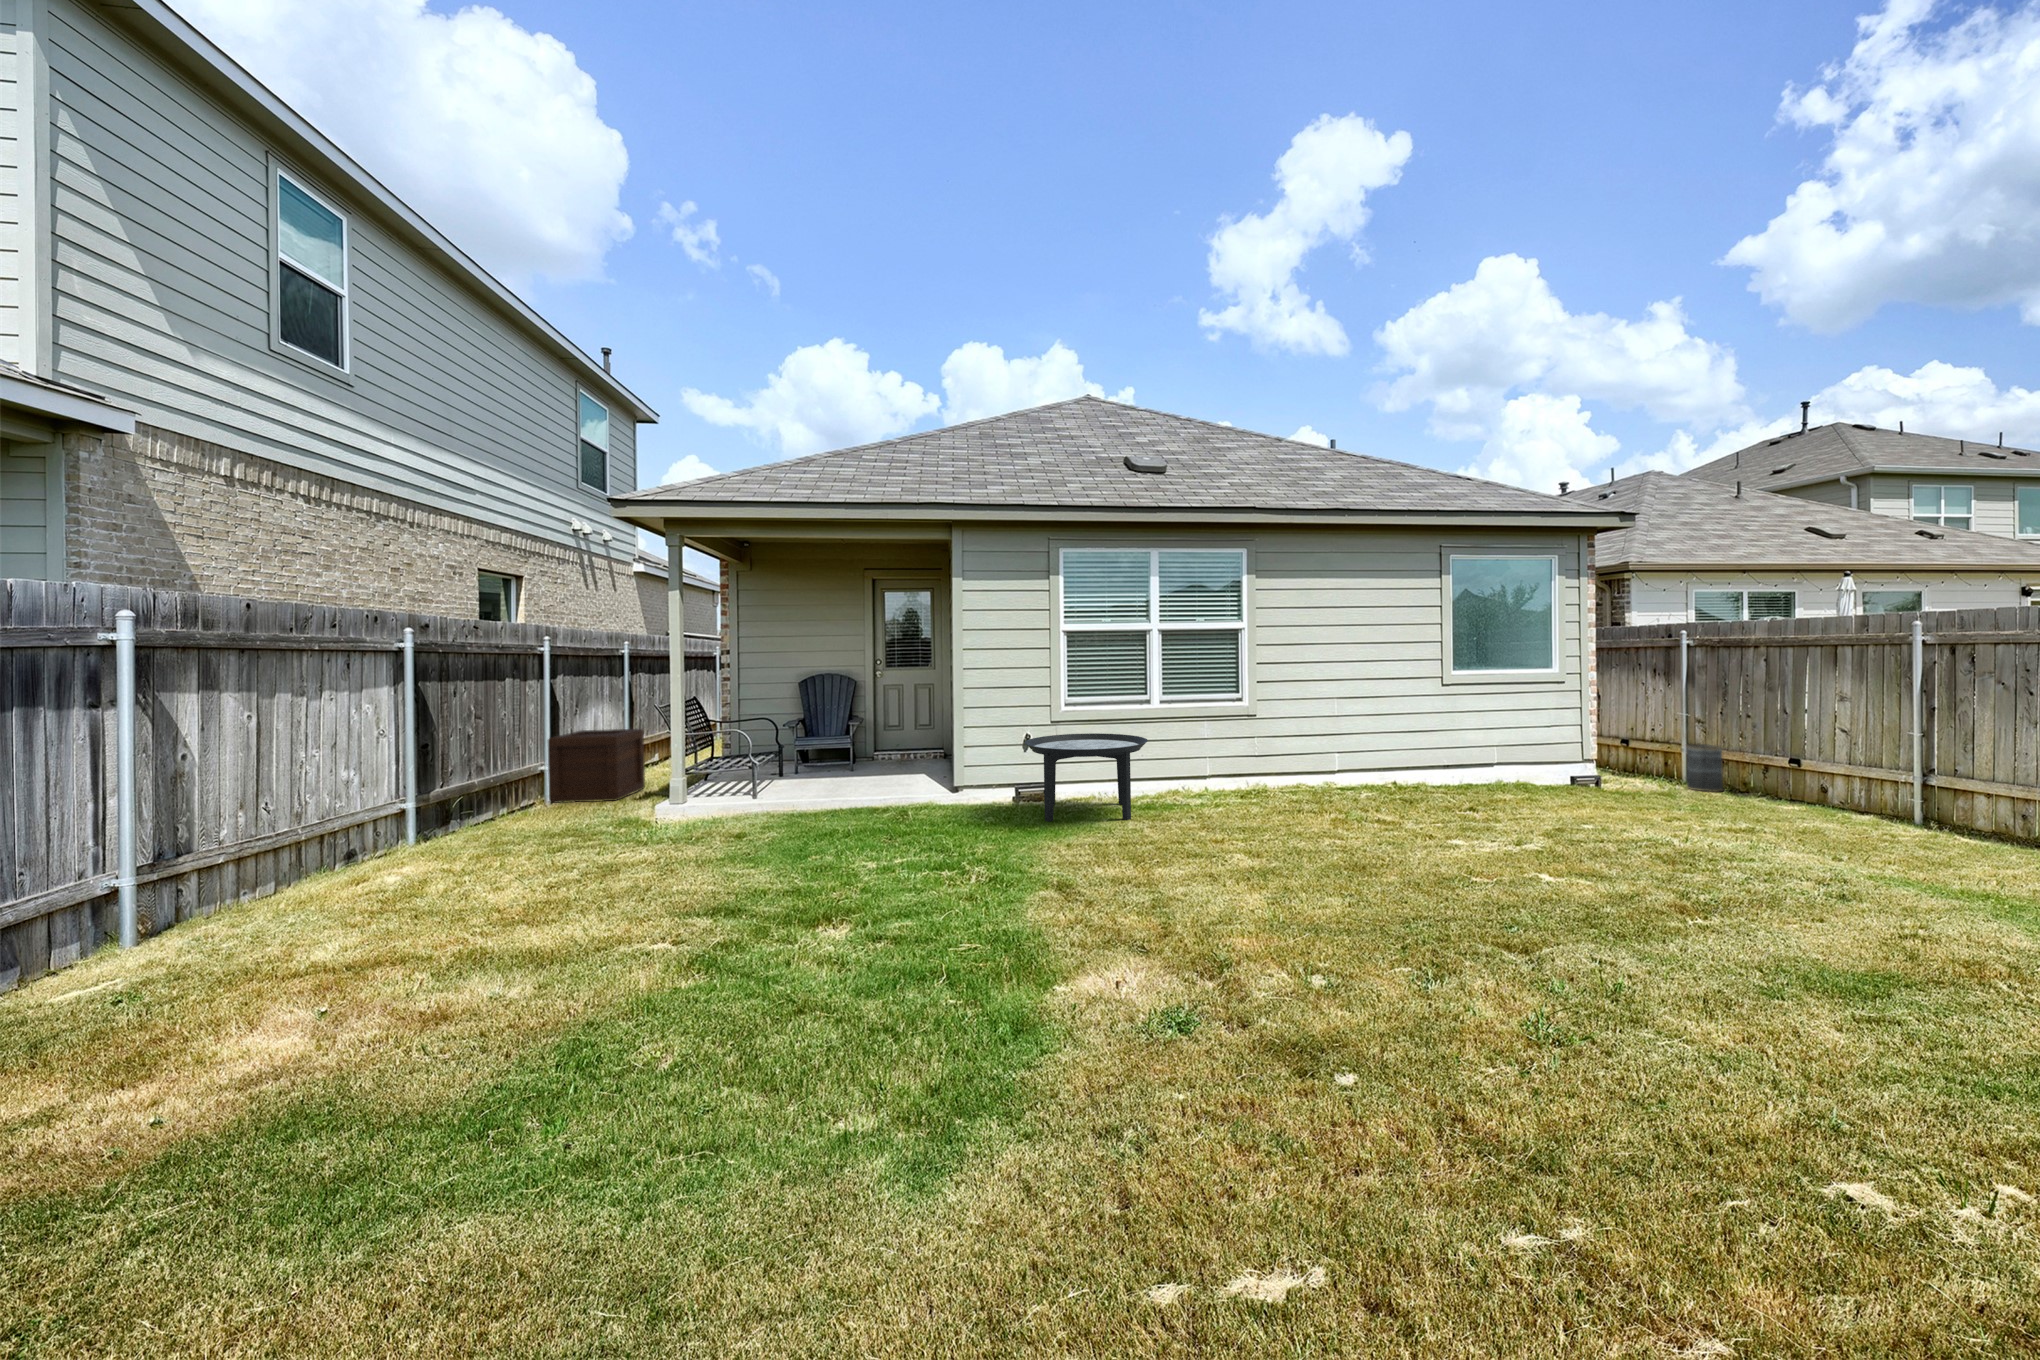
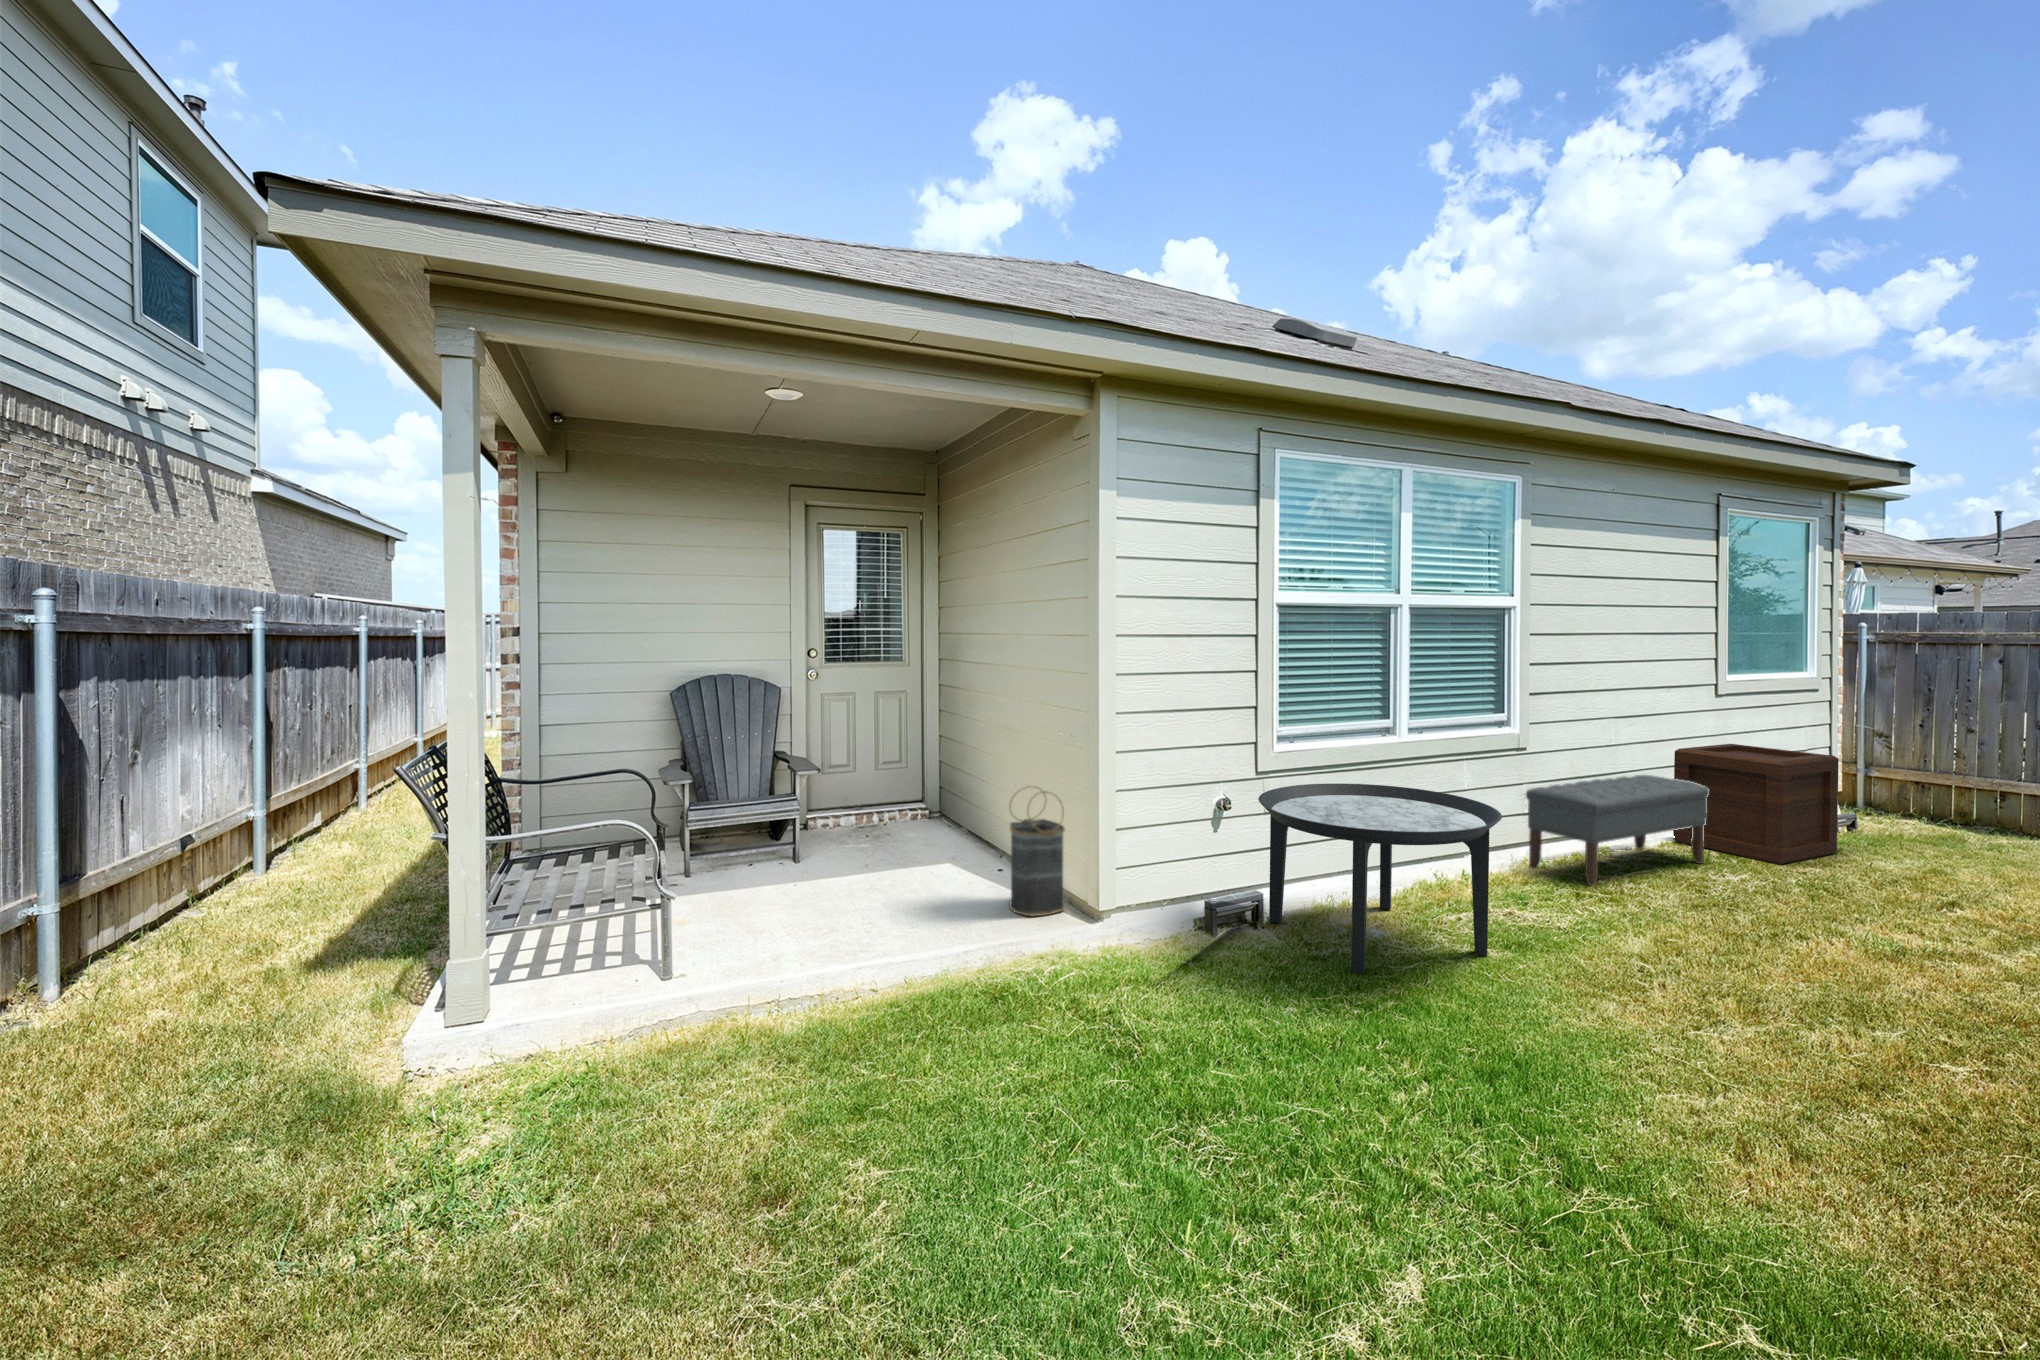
basket: present [1686,725,1723,792] -> present [1009,791,1065,916]
wooden crate: present [548,729,645,803] -> present [1673,744,1839,865]
bench: none [1257,738,1390,802] -> present [1526,775,1709,886]

